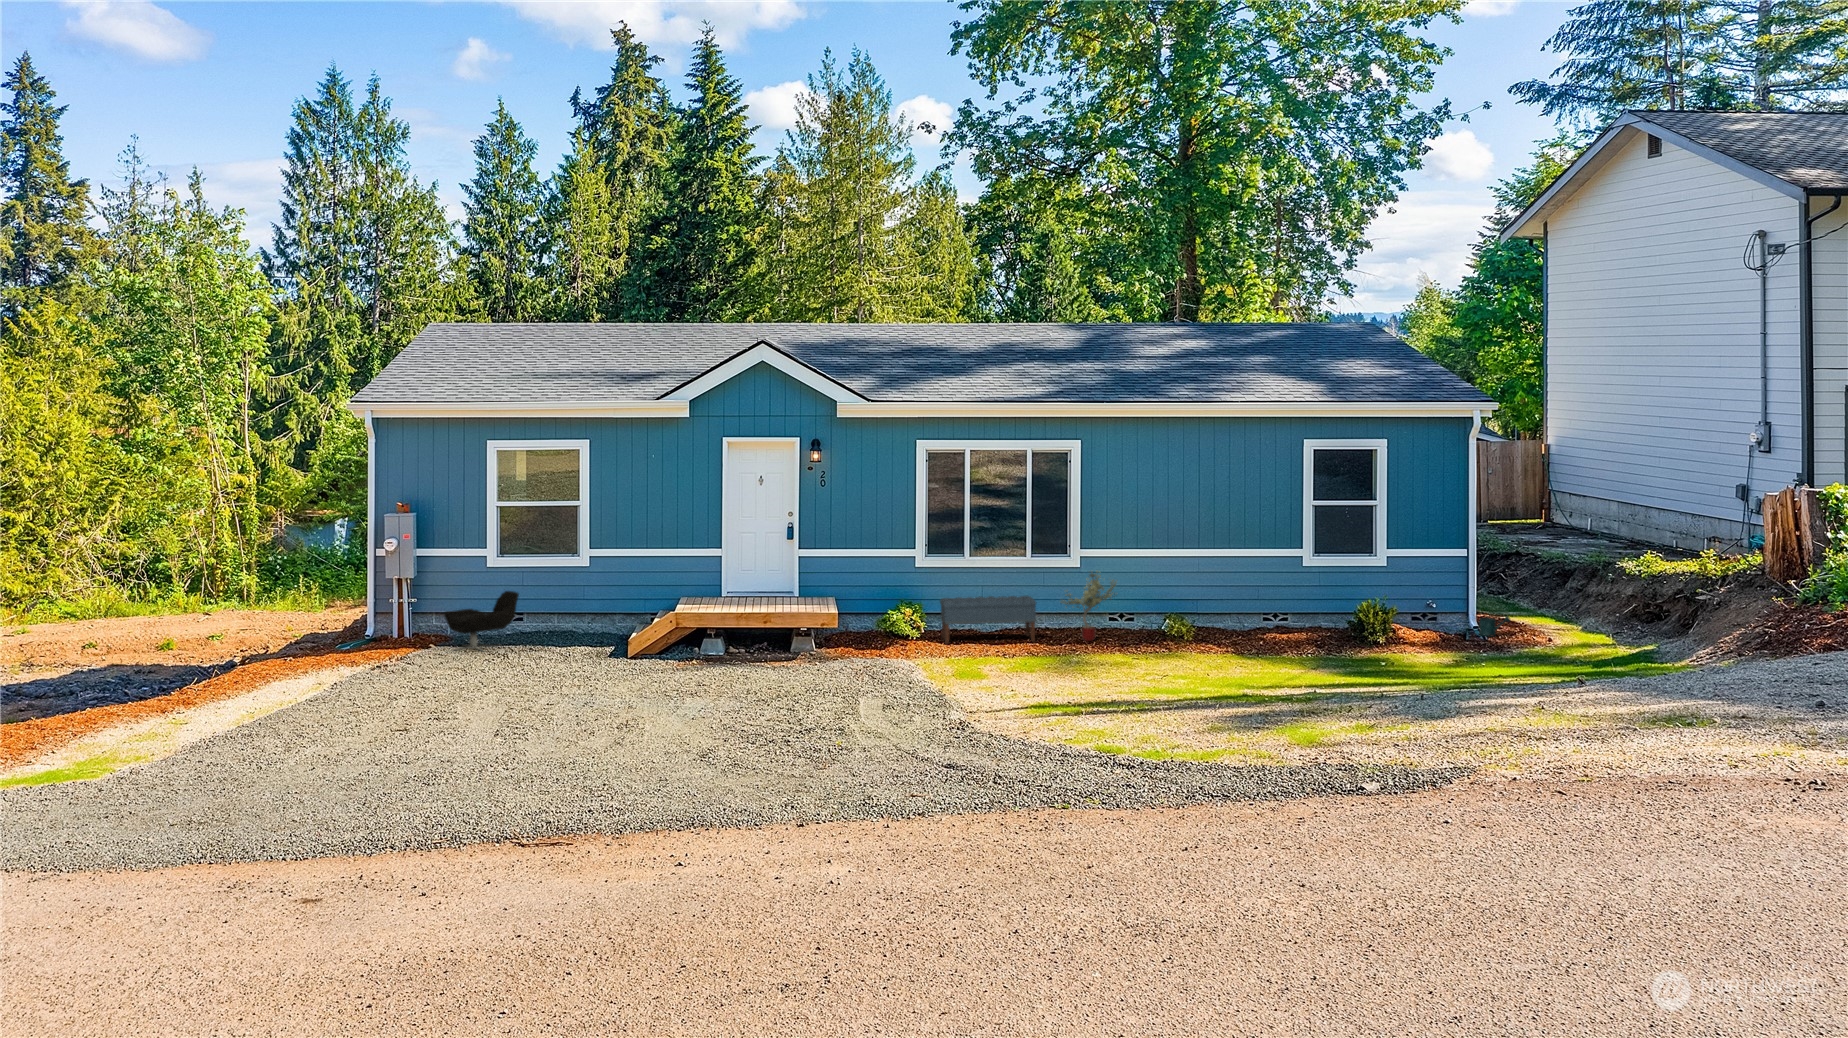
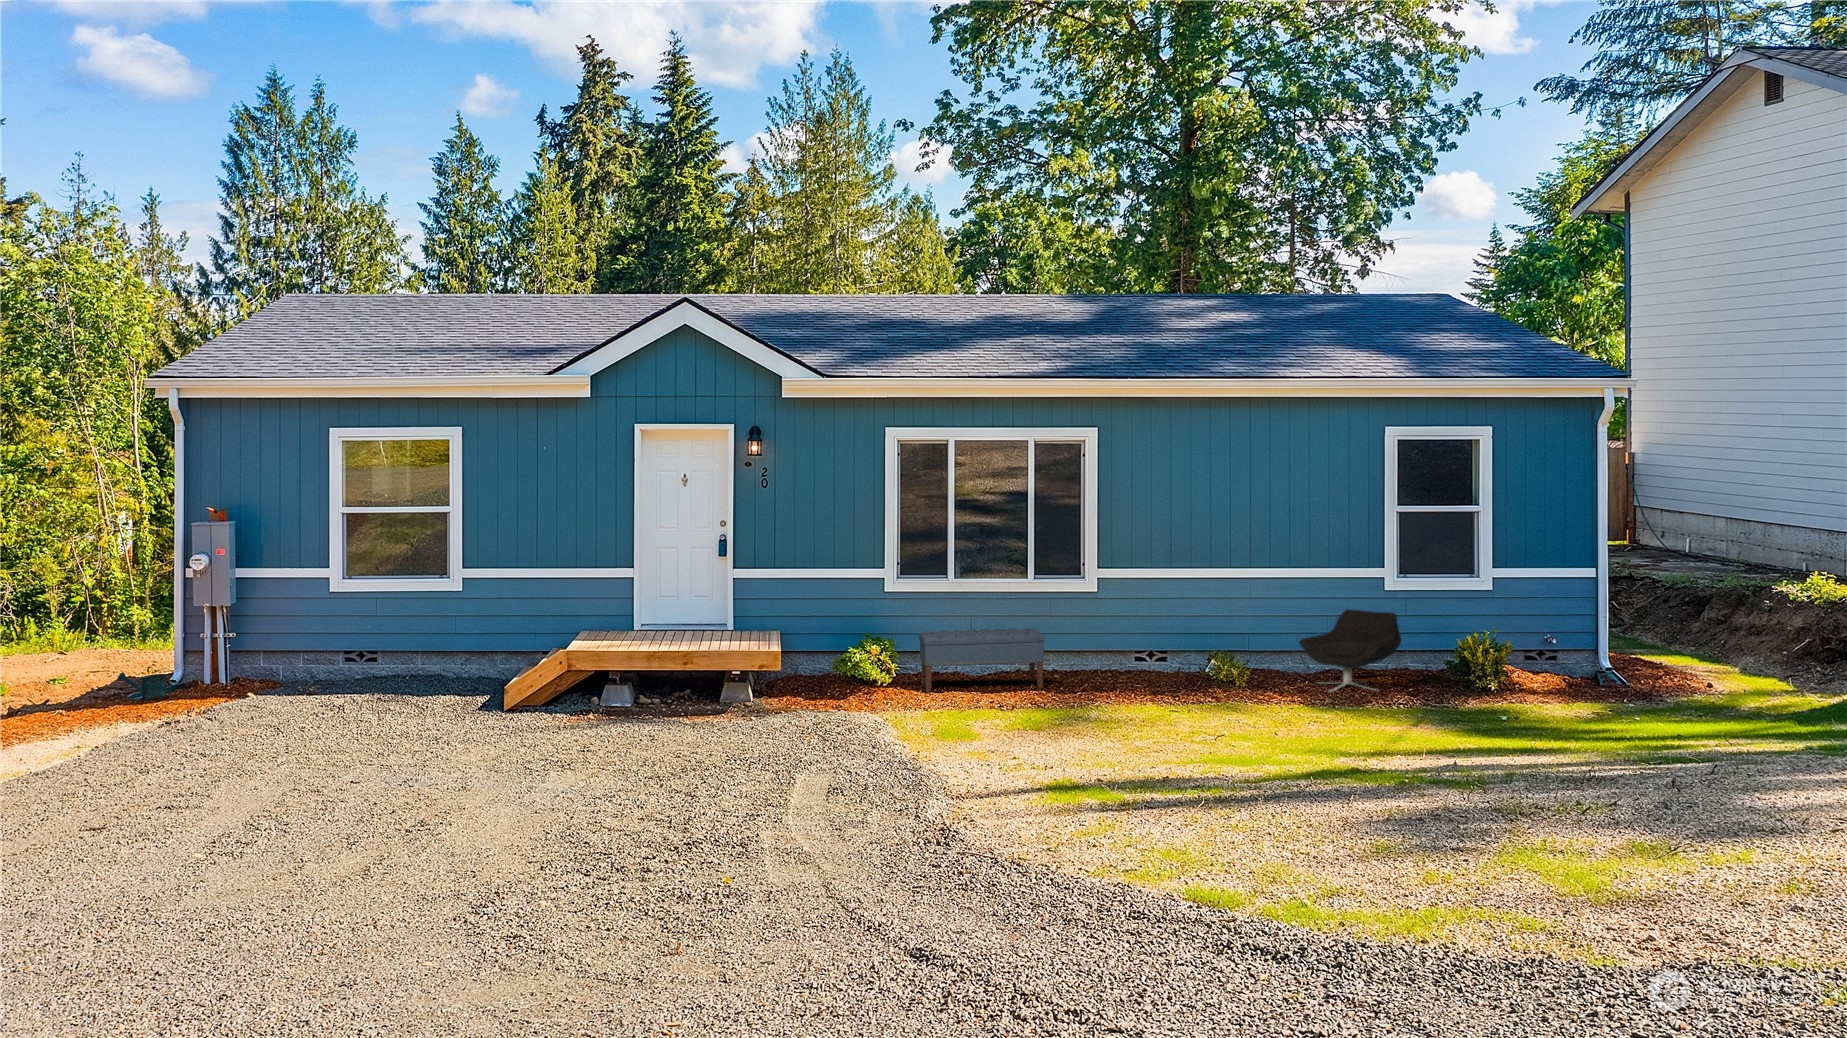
potted tree: present [1061,573,1116,641] -> none [1073,594,1150,687]
lounge chair: present [444,591,519,651] -> present [1299,609,1401,691]
watering can: present [1478,616,1510,636] -> present [117,669,171,700]

